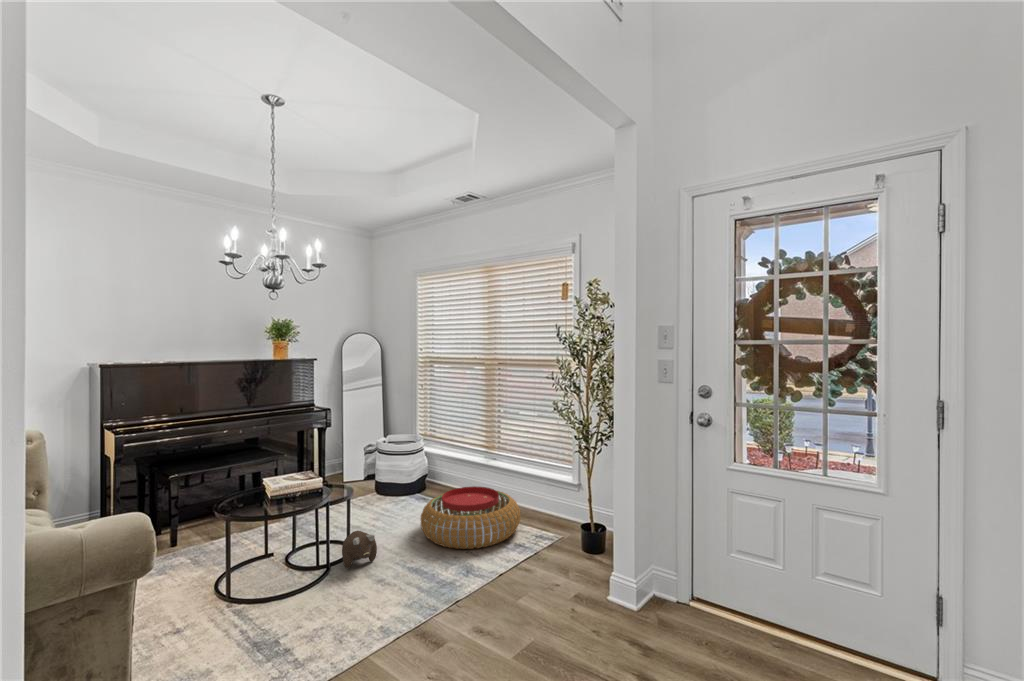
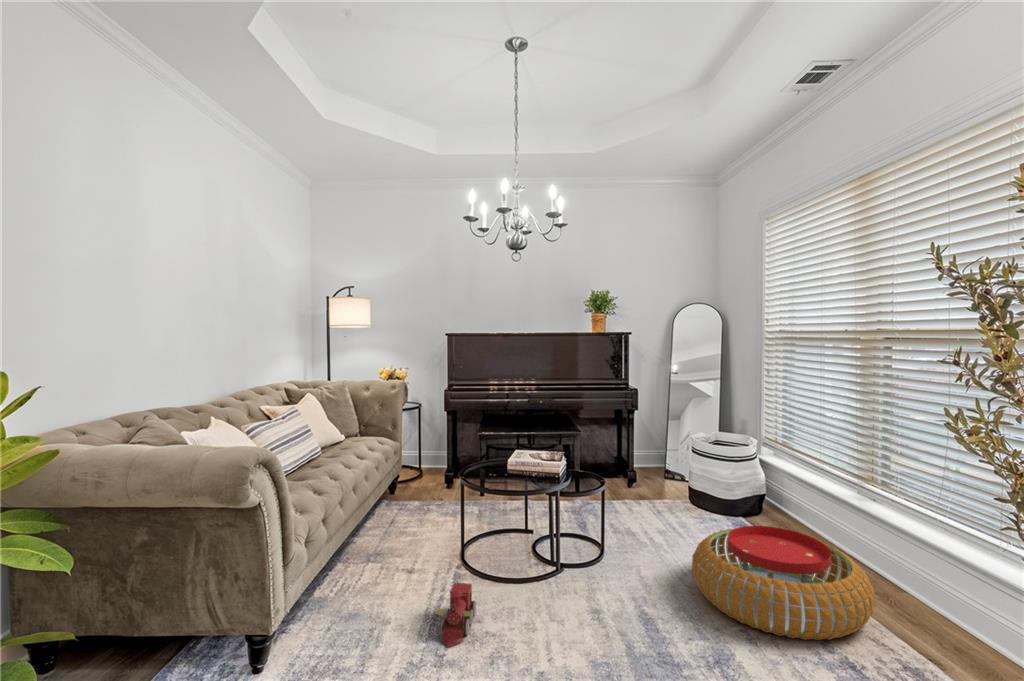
plush toy: present [342,531,377,568] -> none [574,537,617,583]
toy train: none [265,600,305,653] -> present [436,583,476,647]

